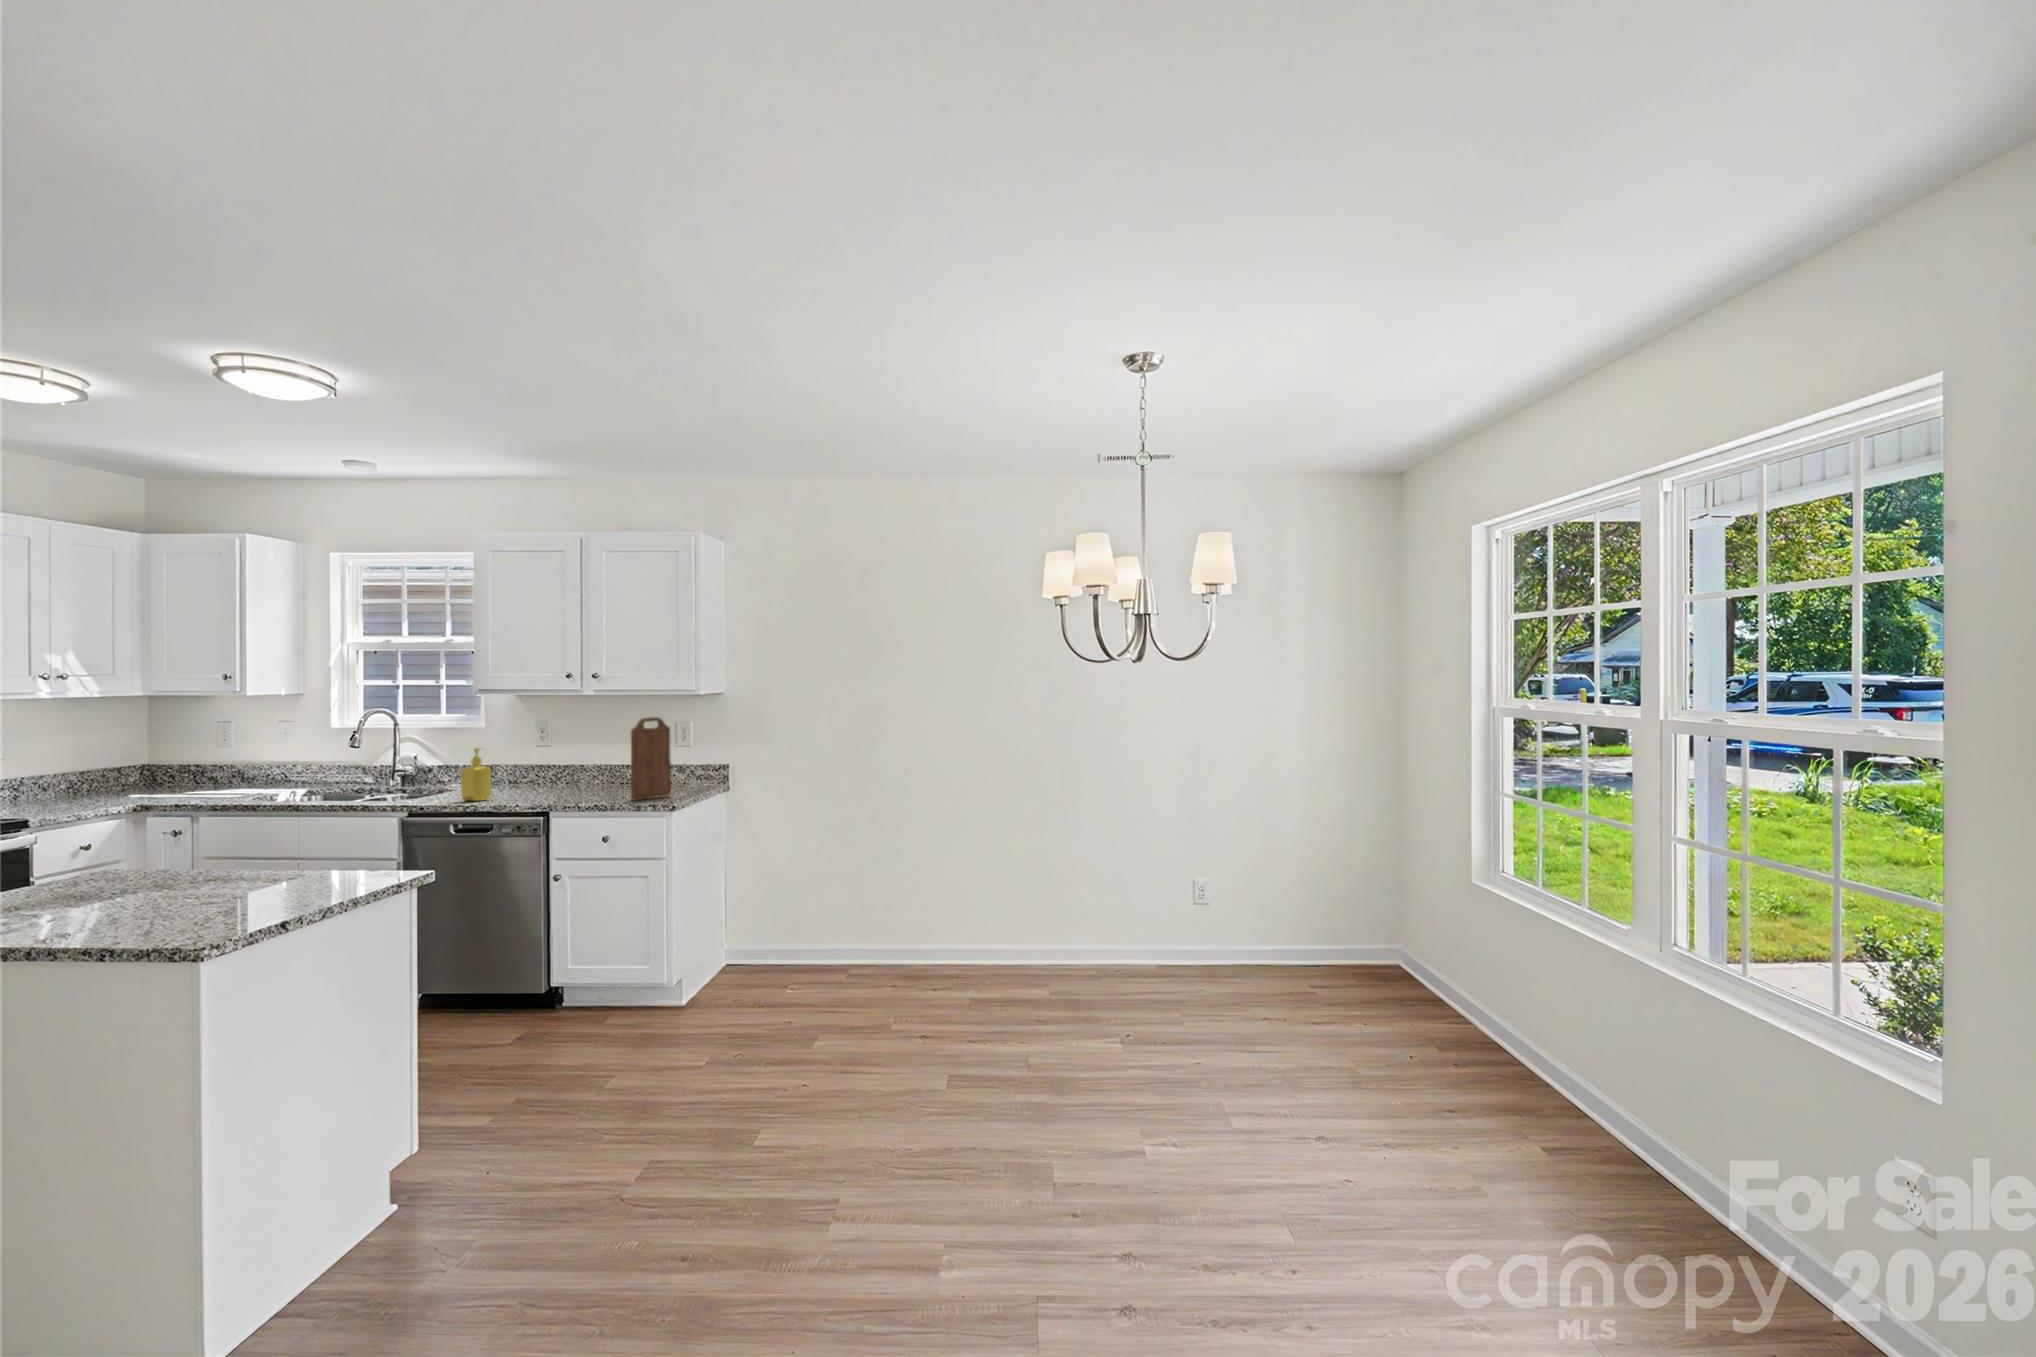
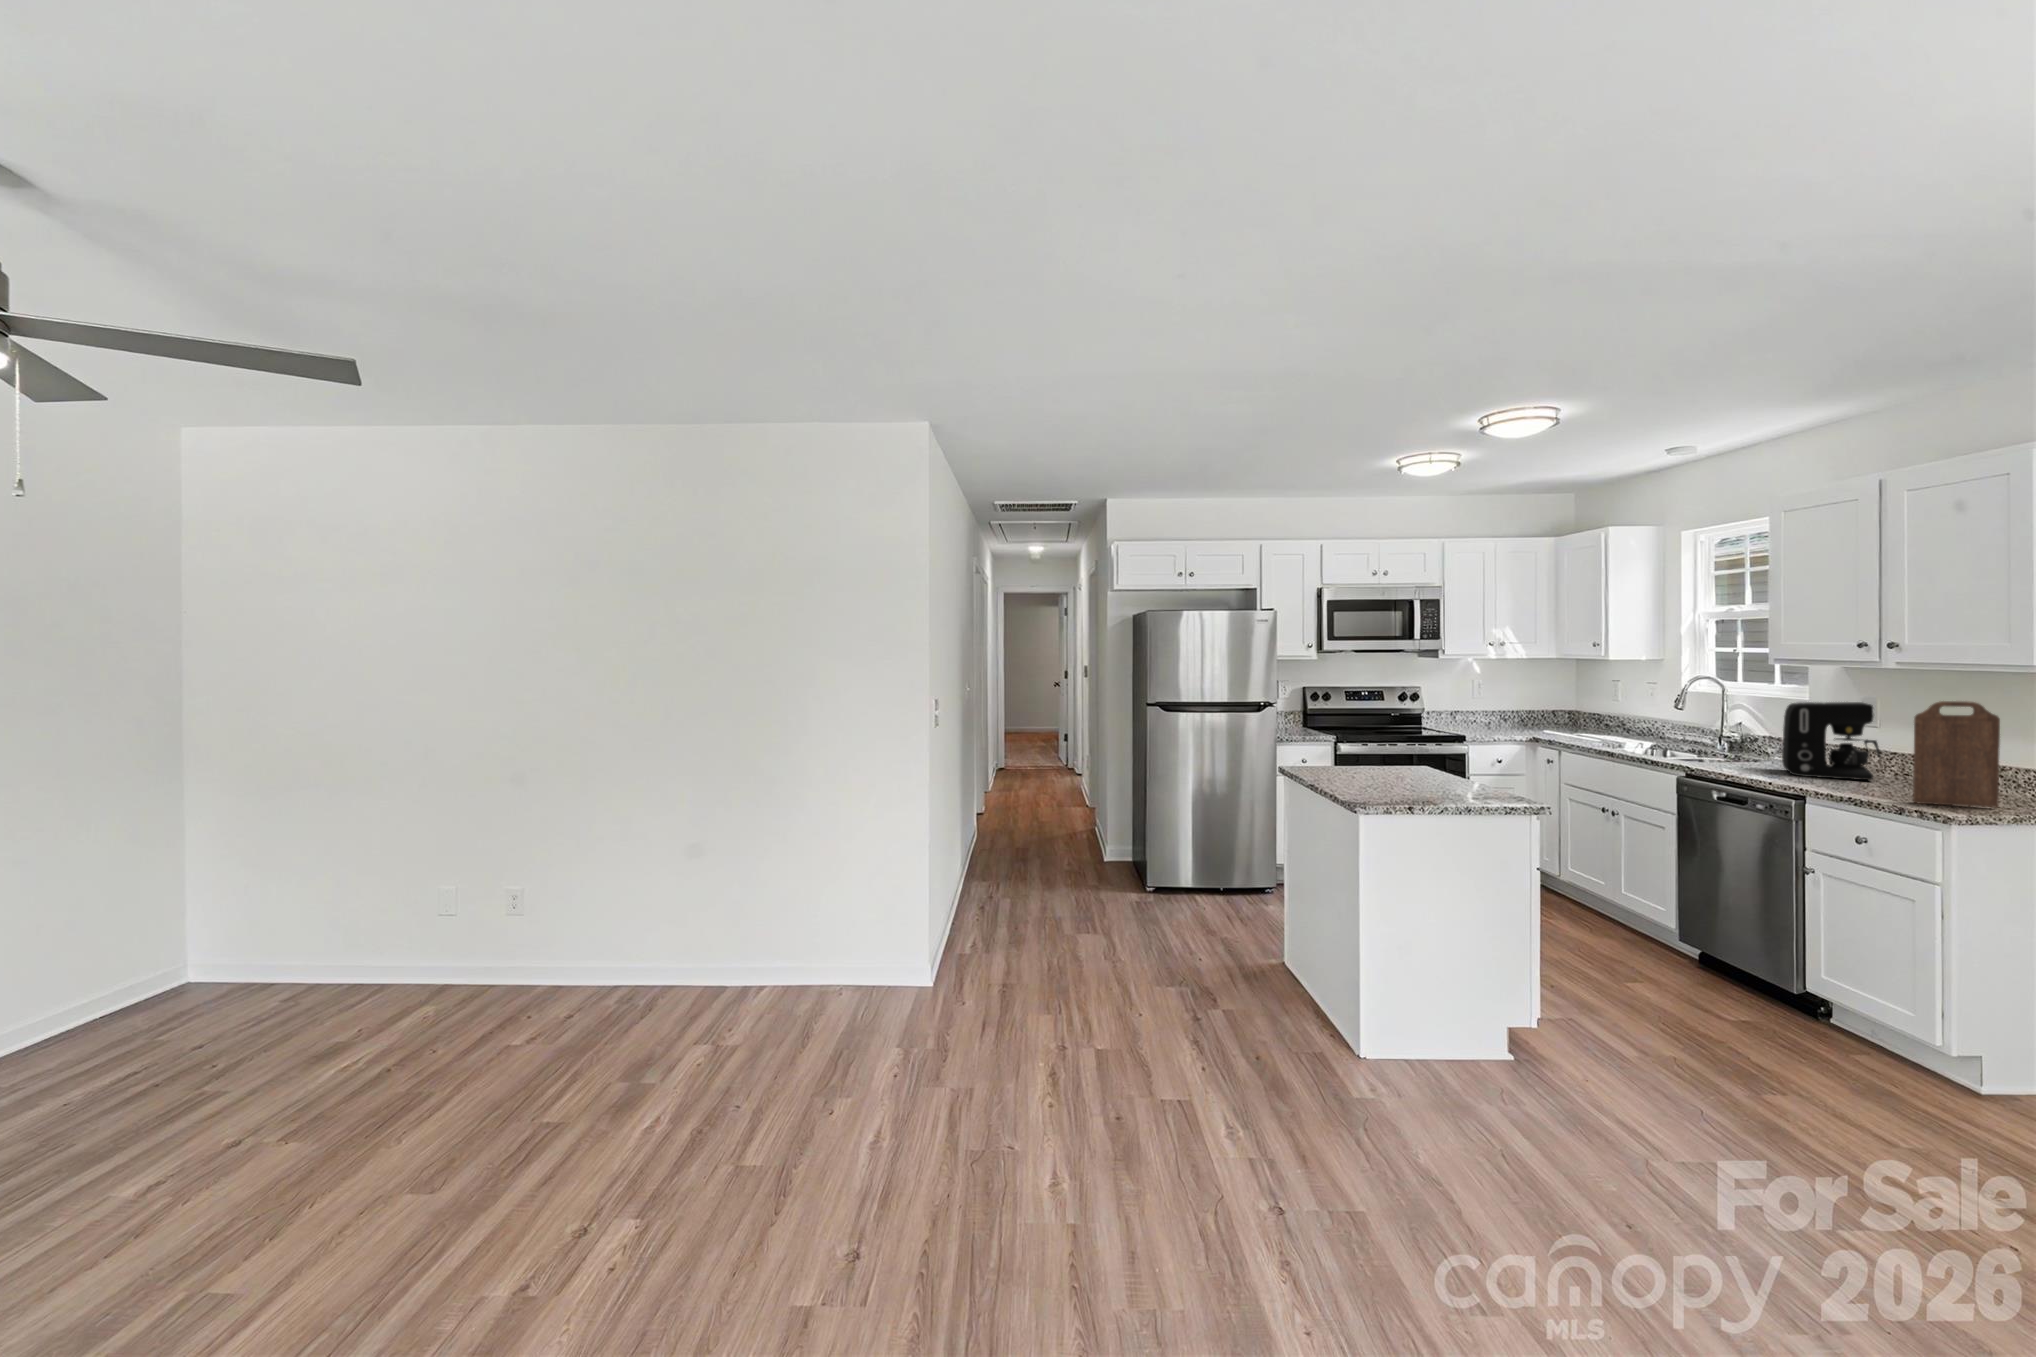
coffee maker: none [491,726,568,797] -> present [1782,702,1880,780]
soap dispenser: present [461,748,491,801] -> none [1724,719,1759,773]

